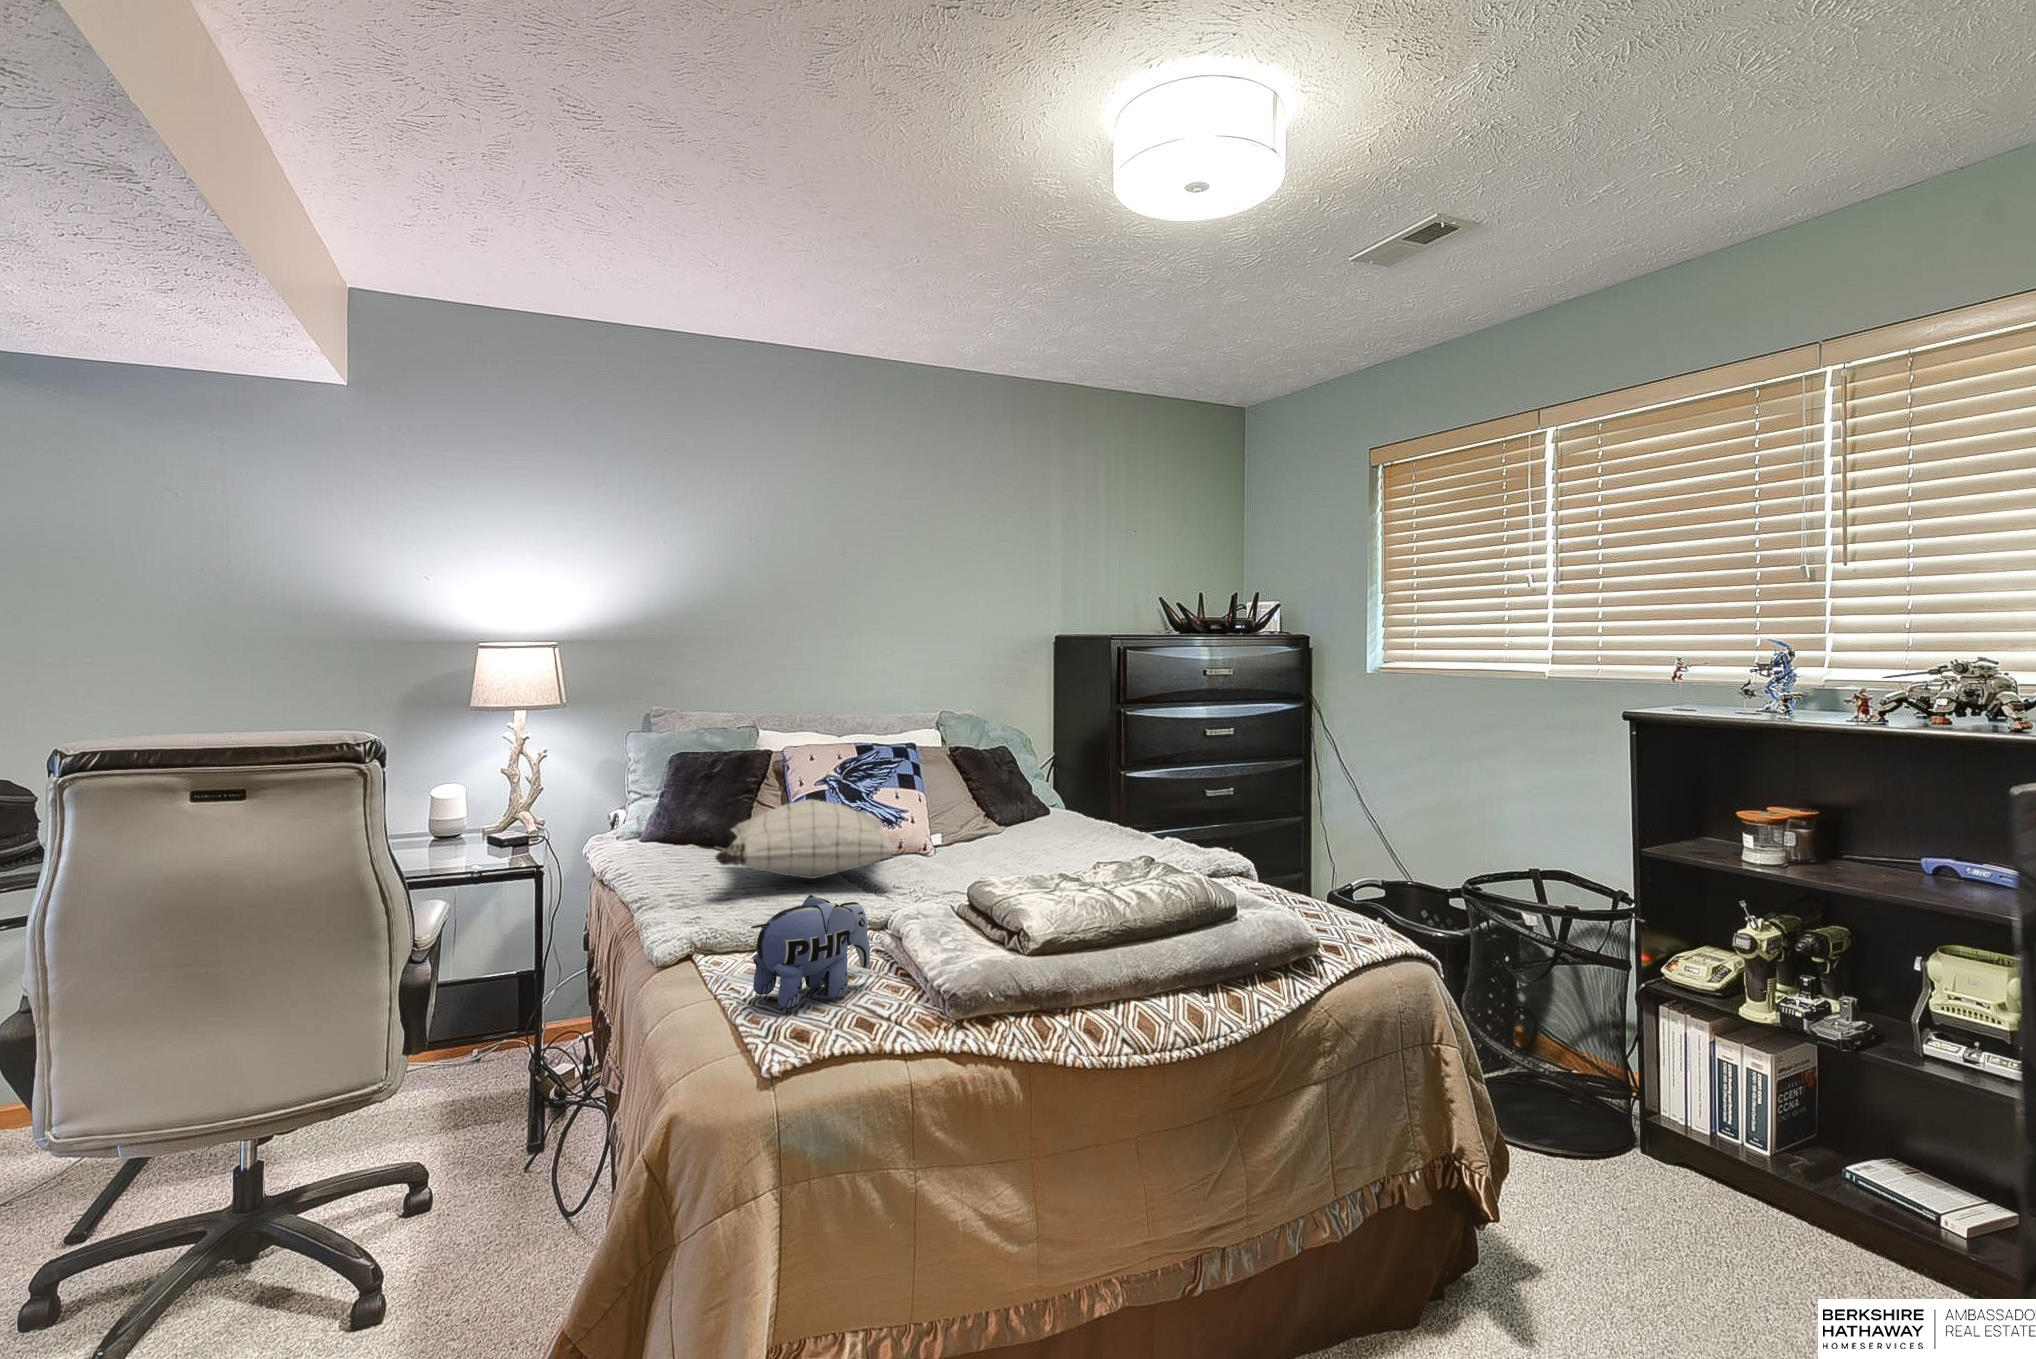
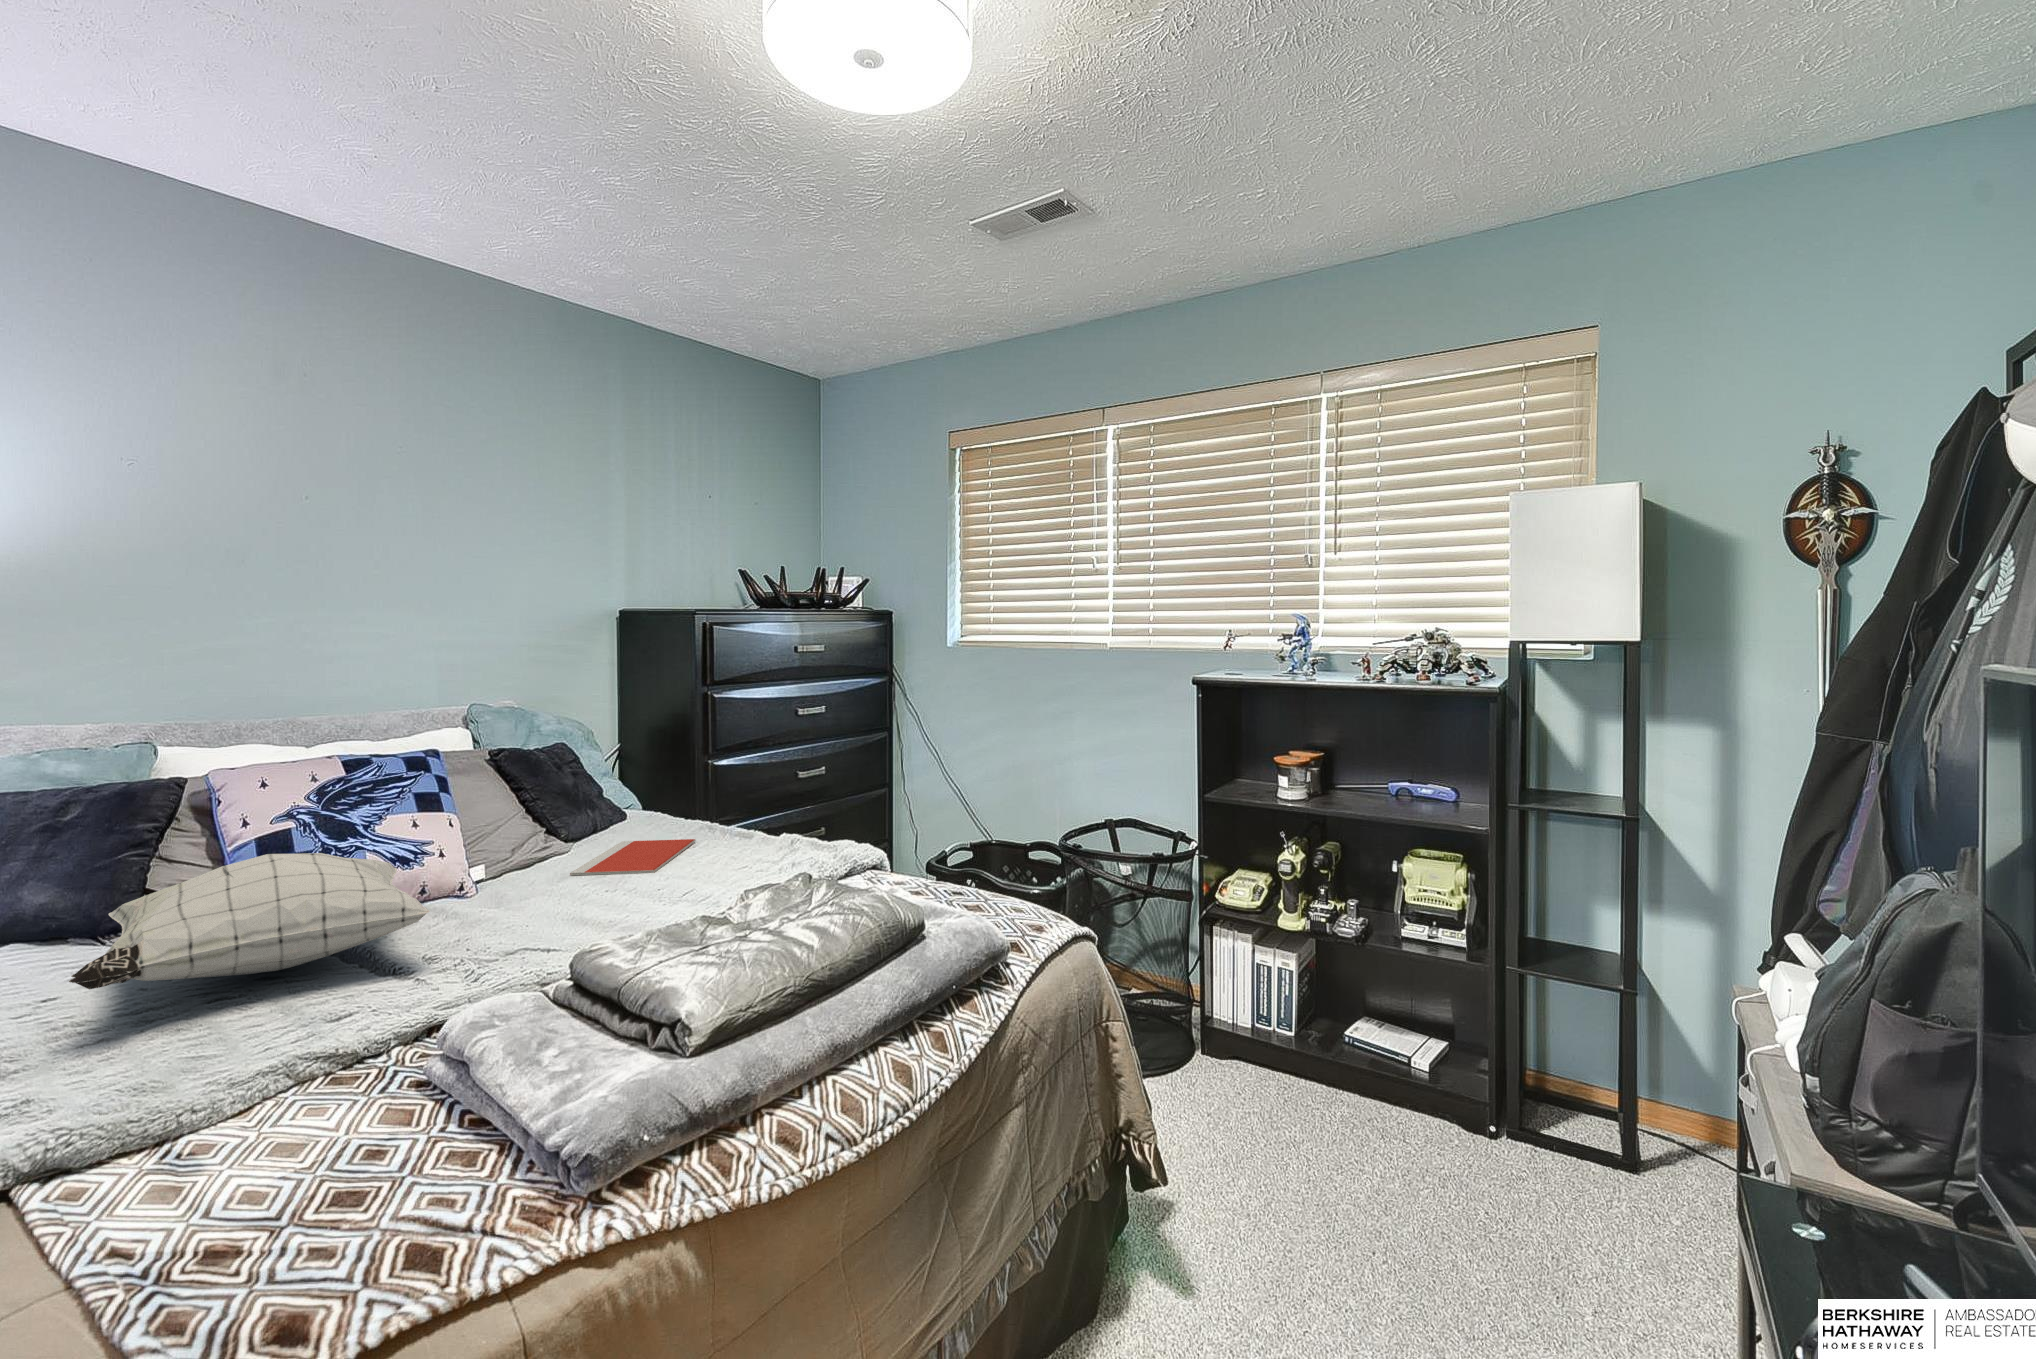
notebook: none [1000,831,1102,856] -> present [570,839,696,875]
plush toy: present [751,895,870,1009] -> none [159,1040,416,1274]

